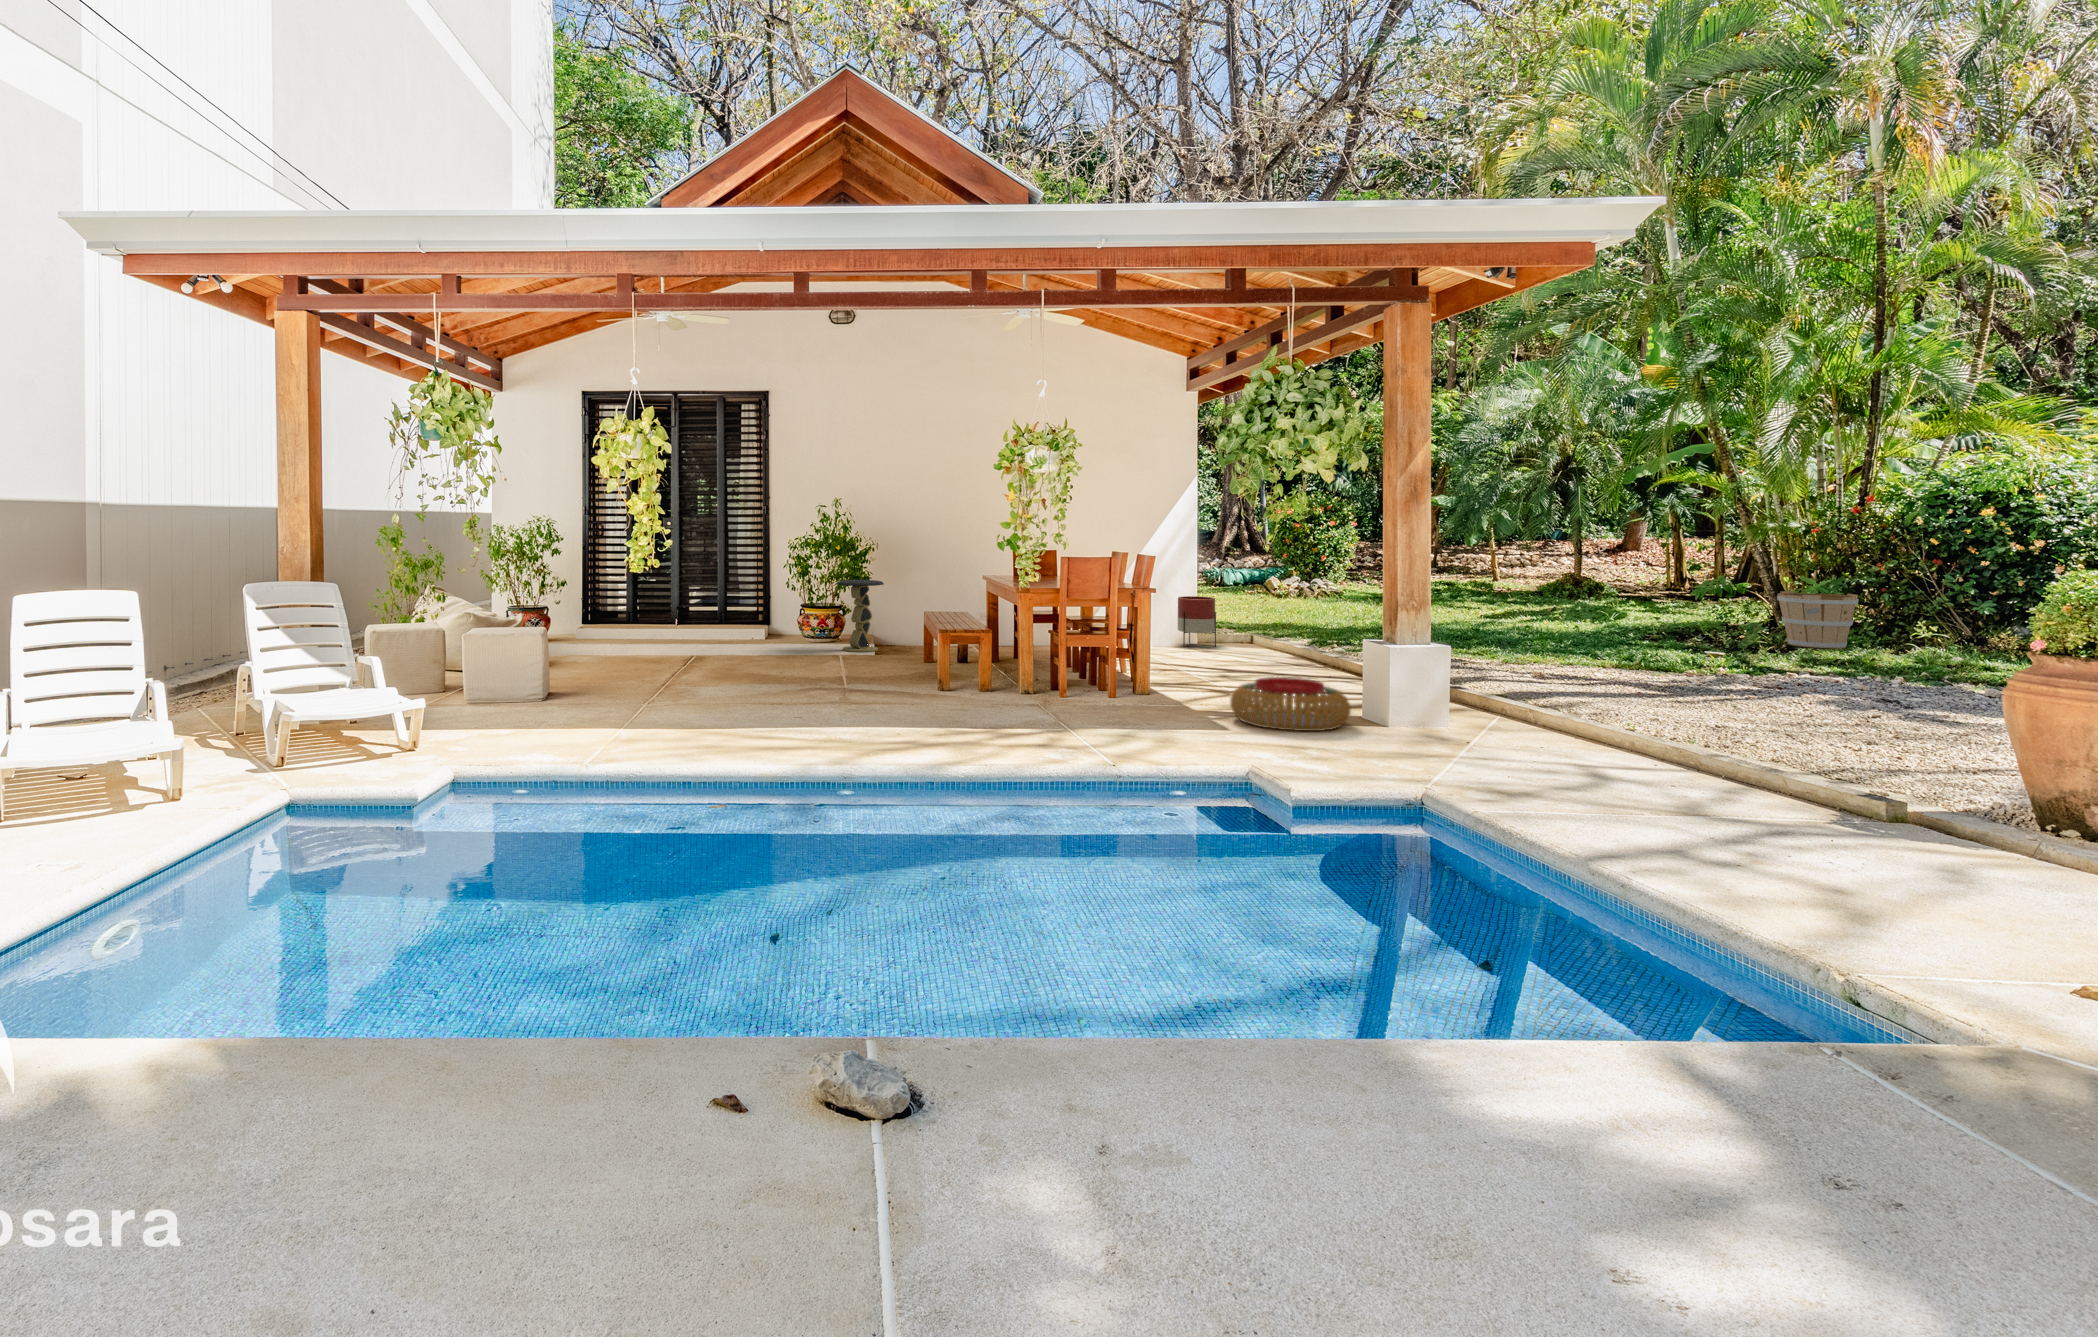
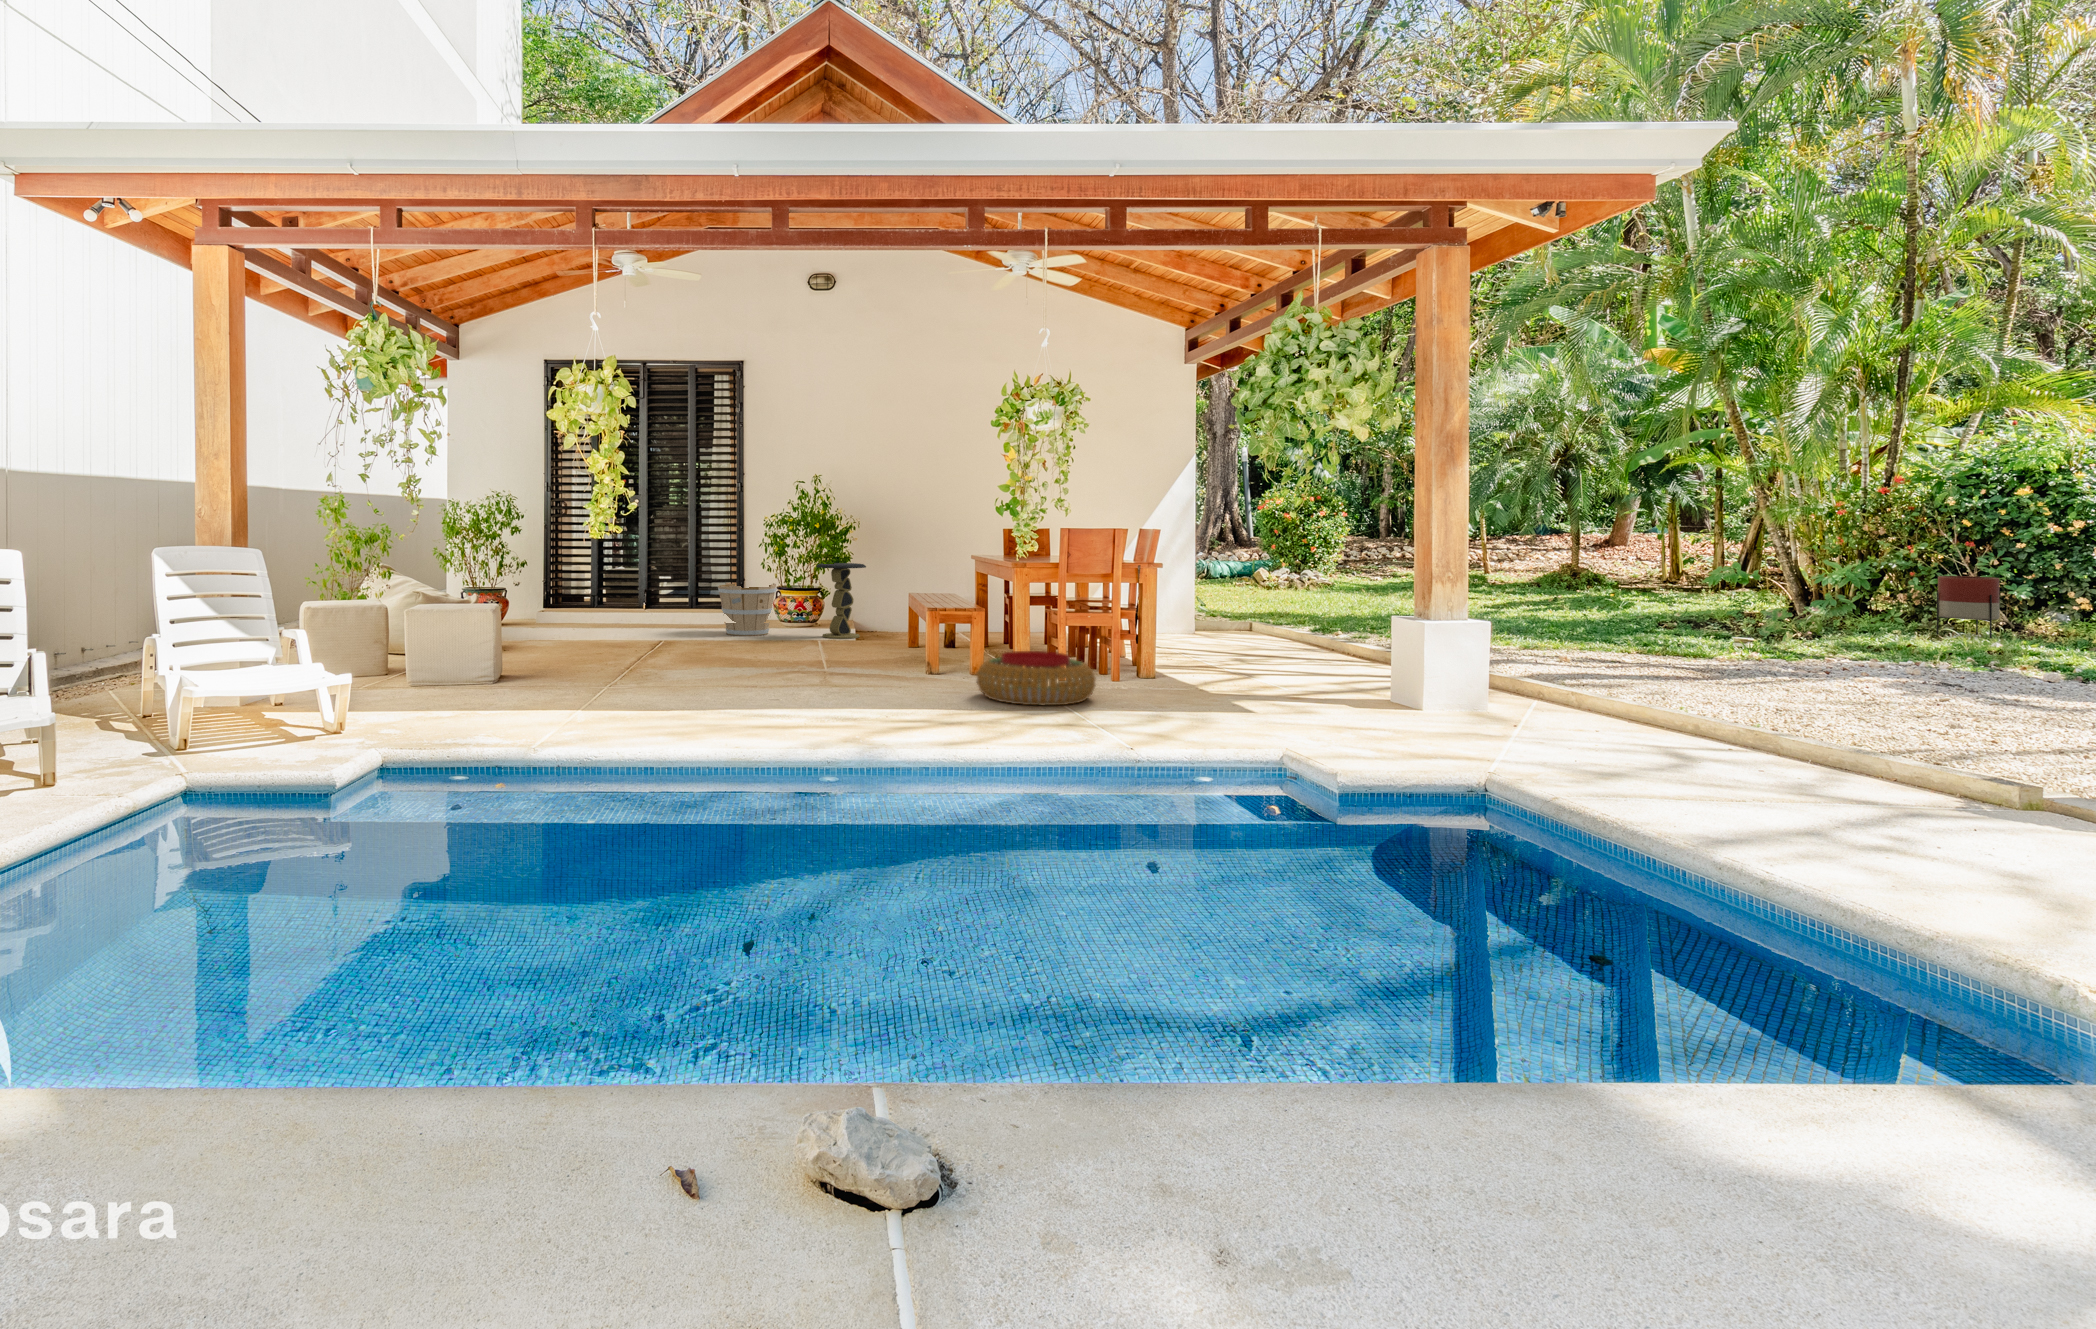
wooden bucket: present [1777,591,1859,649] -> present [718,582,777,636]
planter: present [1178,596,1216,647] -> present [1937,576,2000,638]
pouf: present [1230,677,1350,731] -> present [977,651,1095,705]

